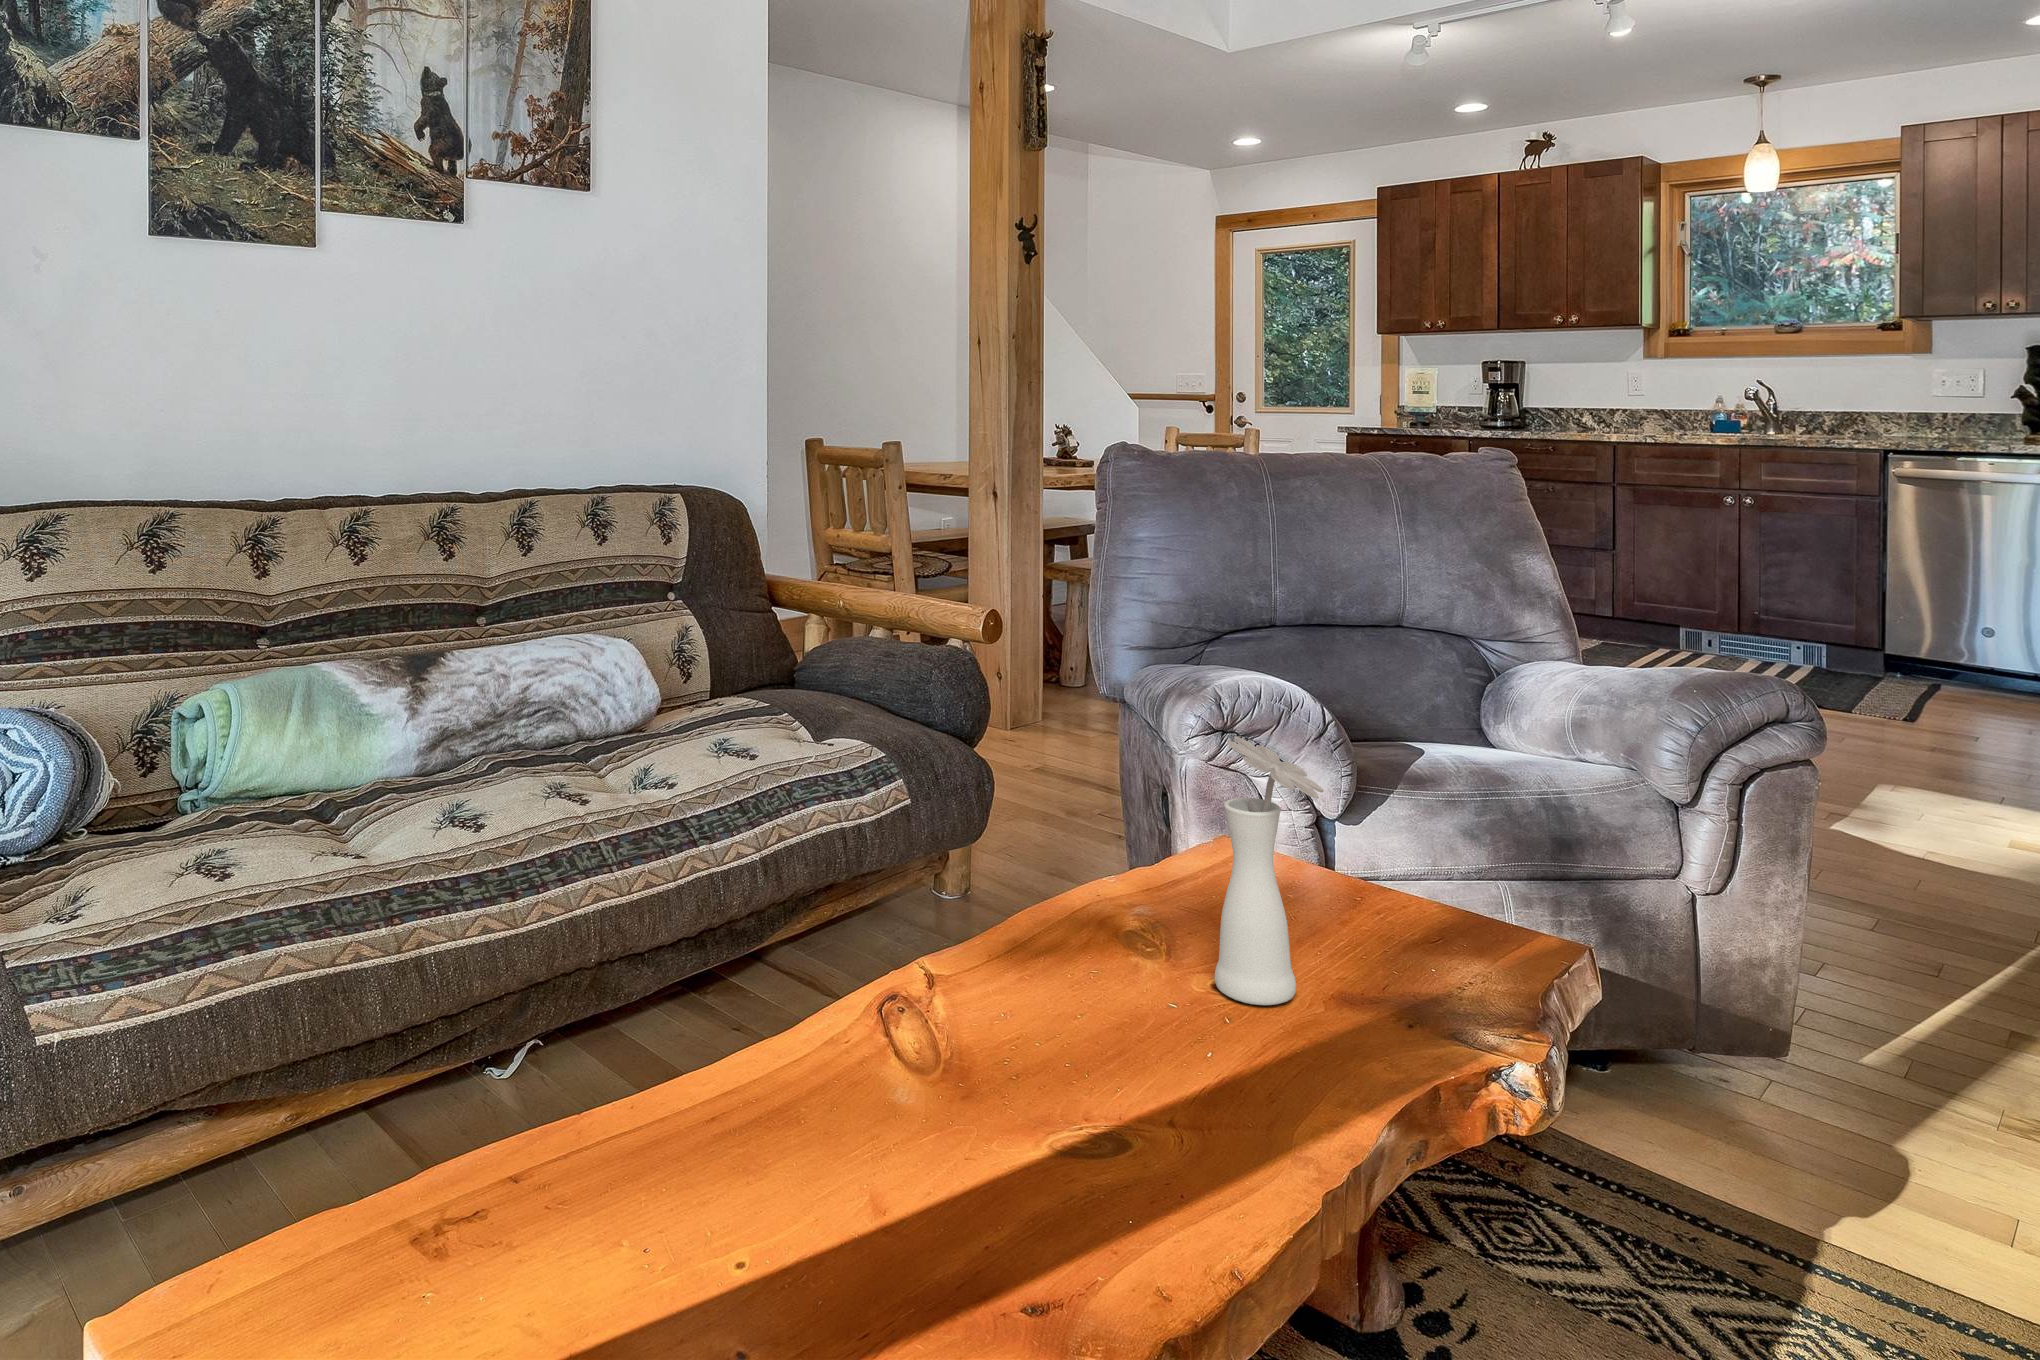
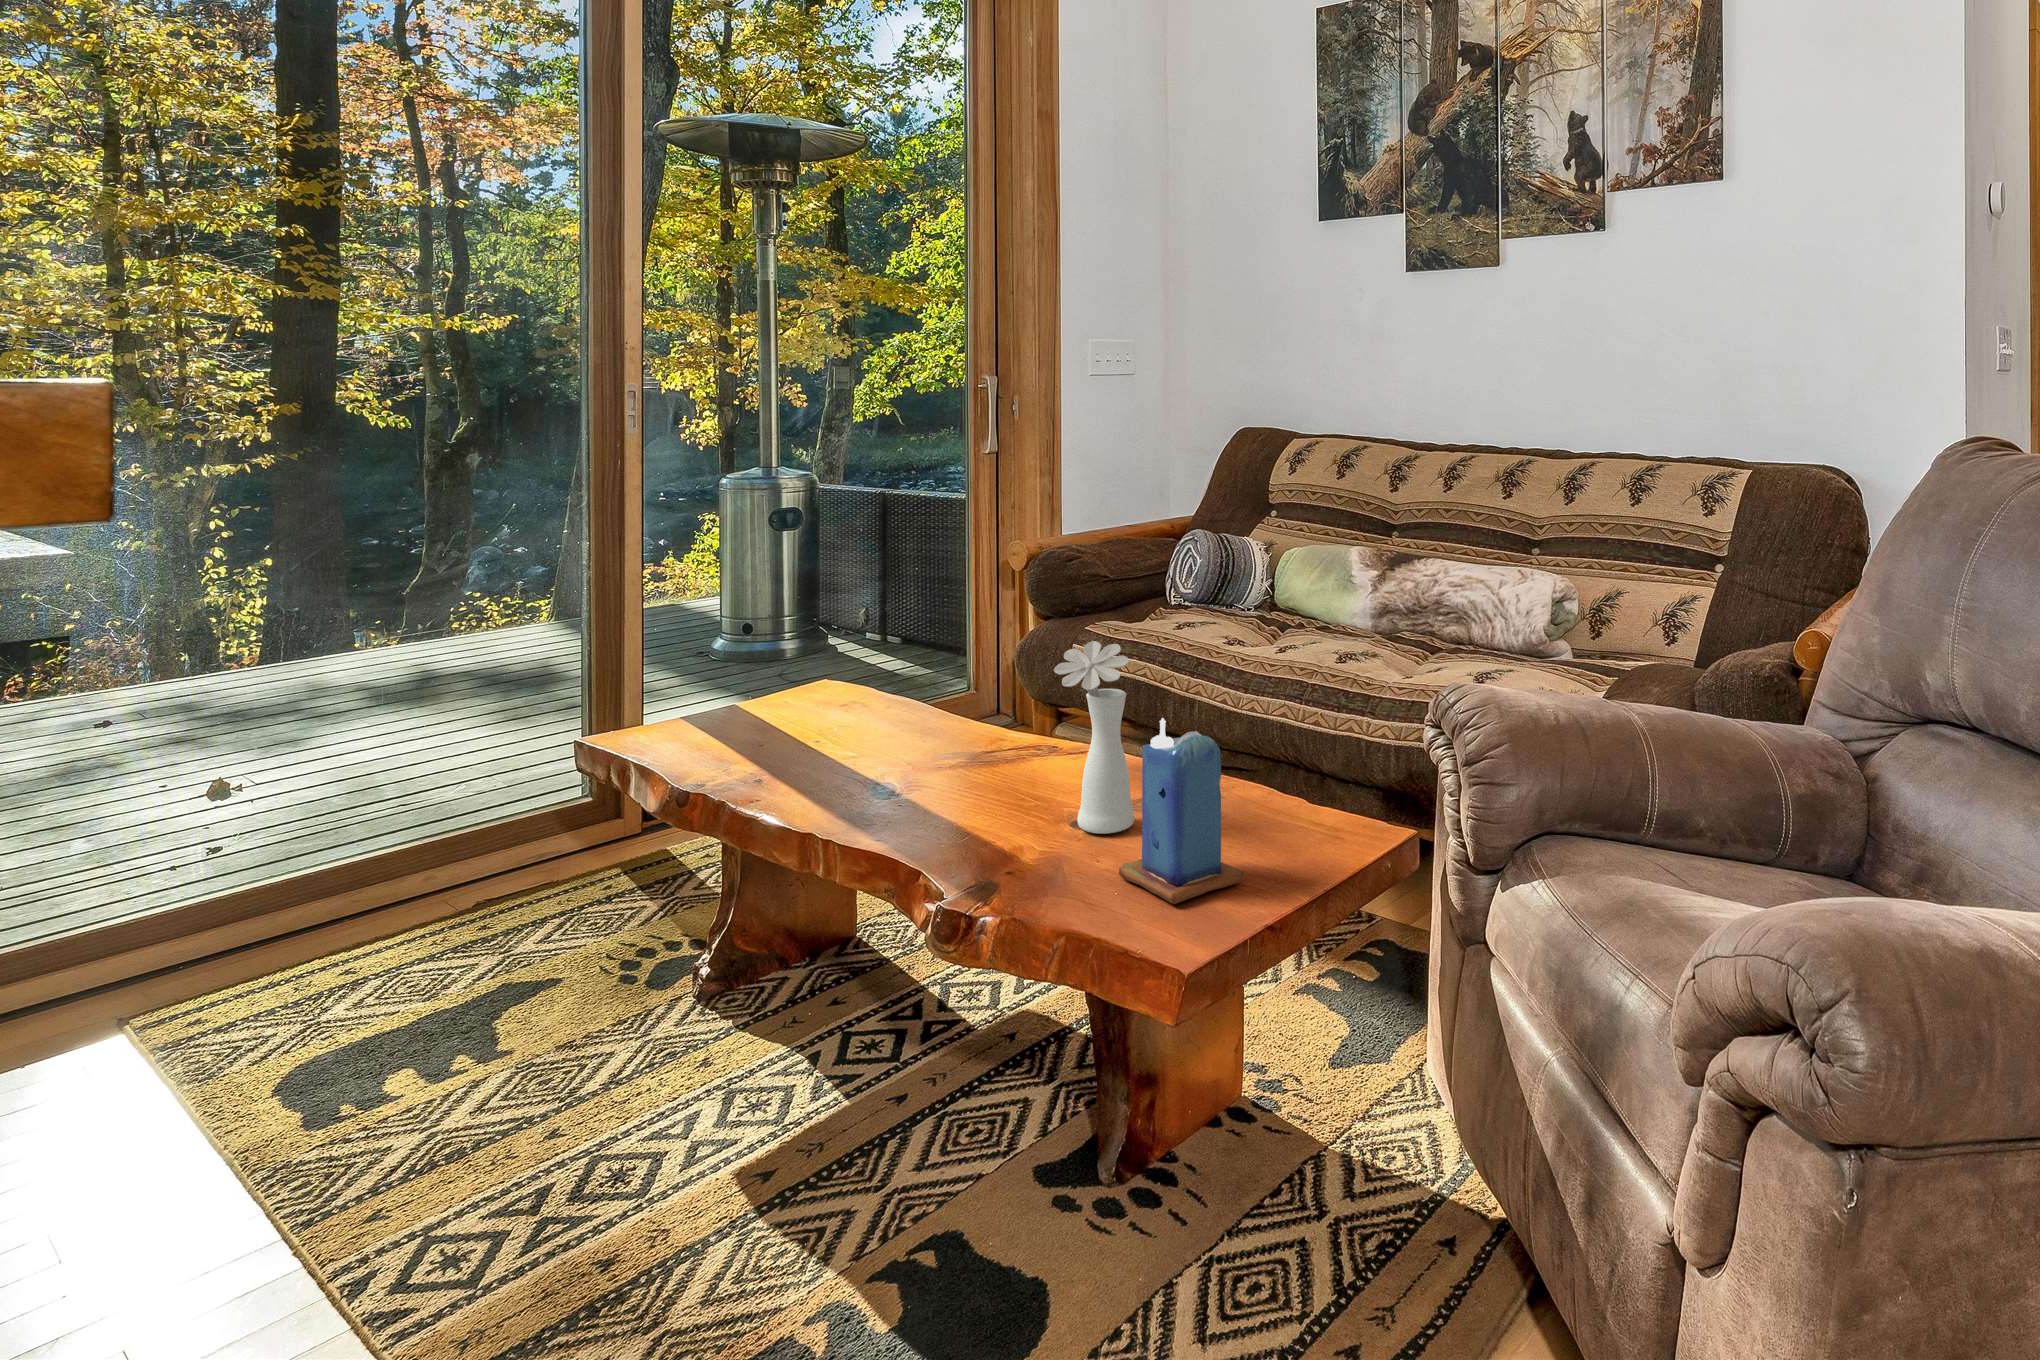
candle: none [1351,775,1503,987] -> present [1119,718,1244,904]

